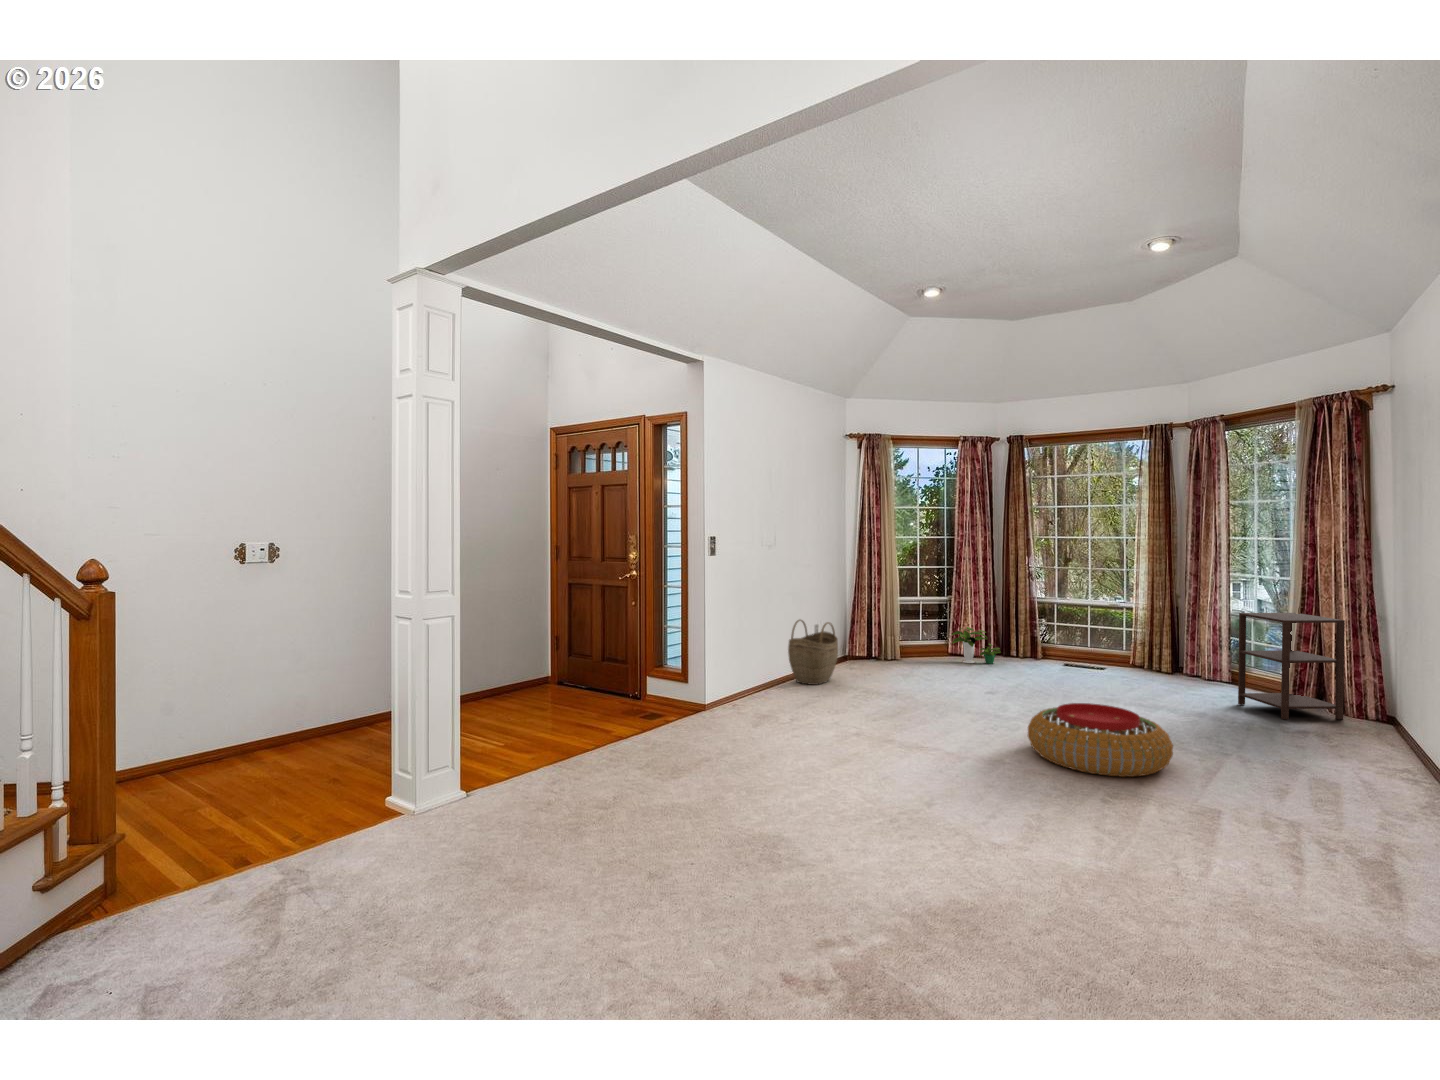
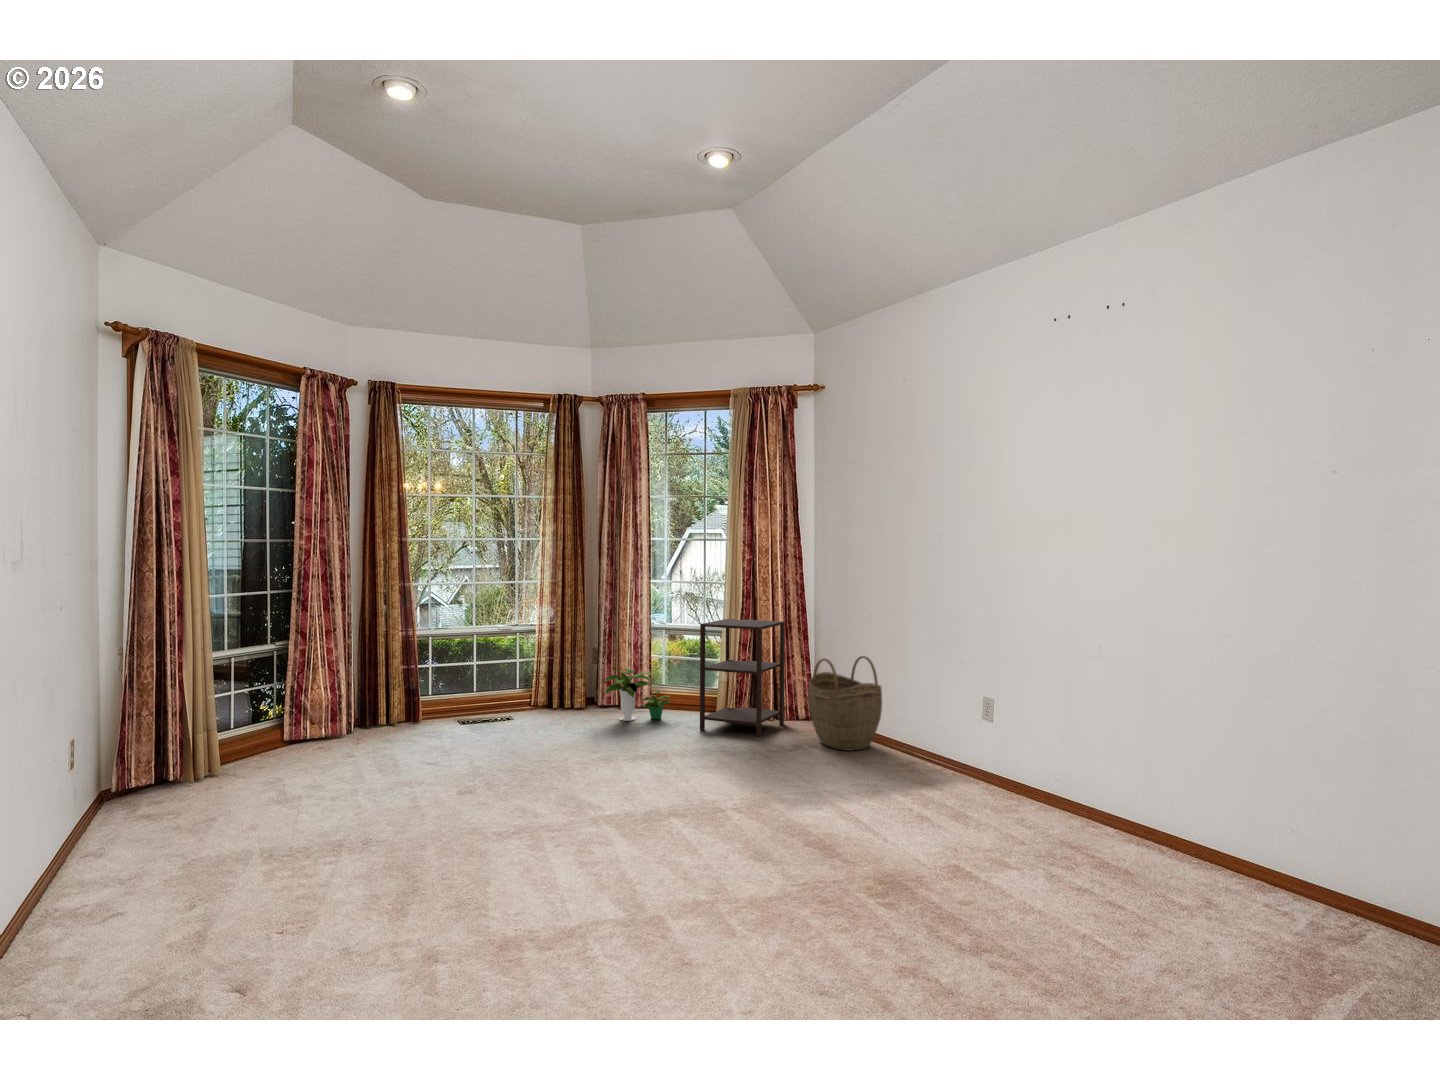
woven basket: present [788,620,838,685] -> present [808,656,882,750]
potted plant: present [952,627,1001,664] -> present [604,668,670,721]
pouf: present [1028,703,1173,777] -> none [675,762,854,866]

